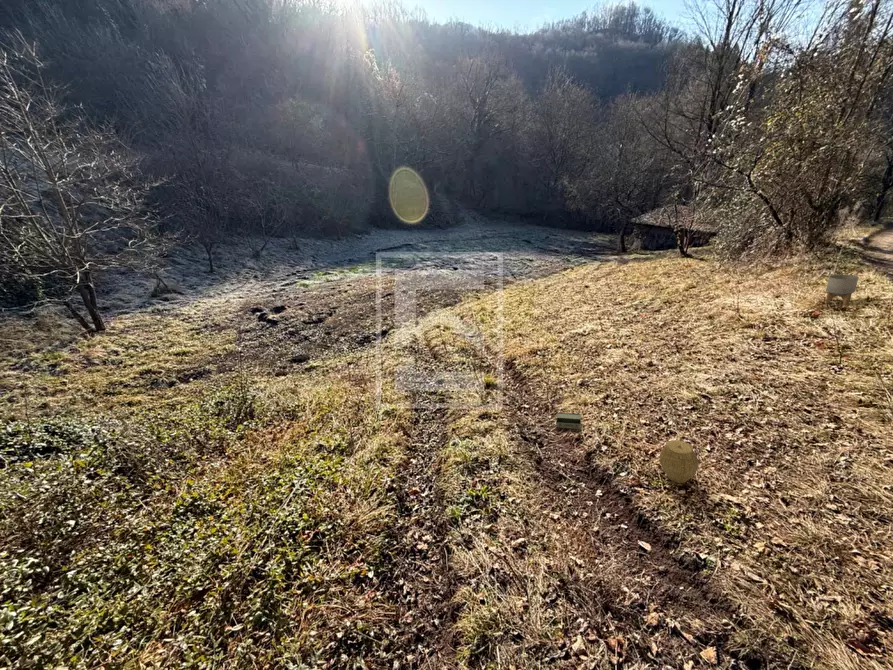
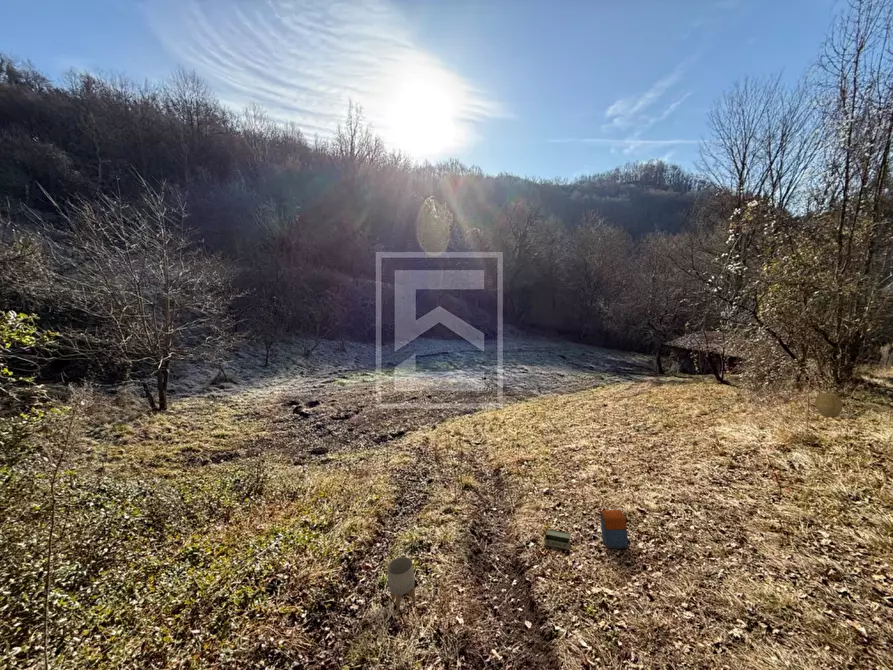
planter: present [825,274,859,305] -> present [387,557,416,611]
backpack: none [610,389,638,424] -> present [600,510,629,548]
woven basket: present [660,440,698,483] -> present [815,393,843,417]

